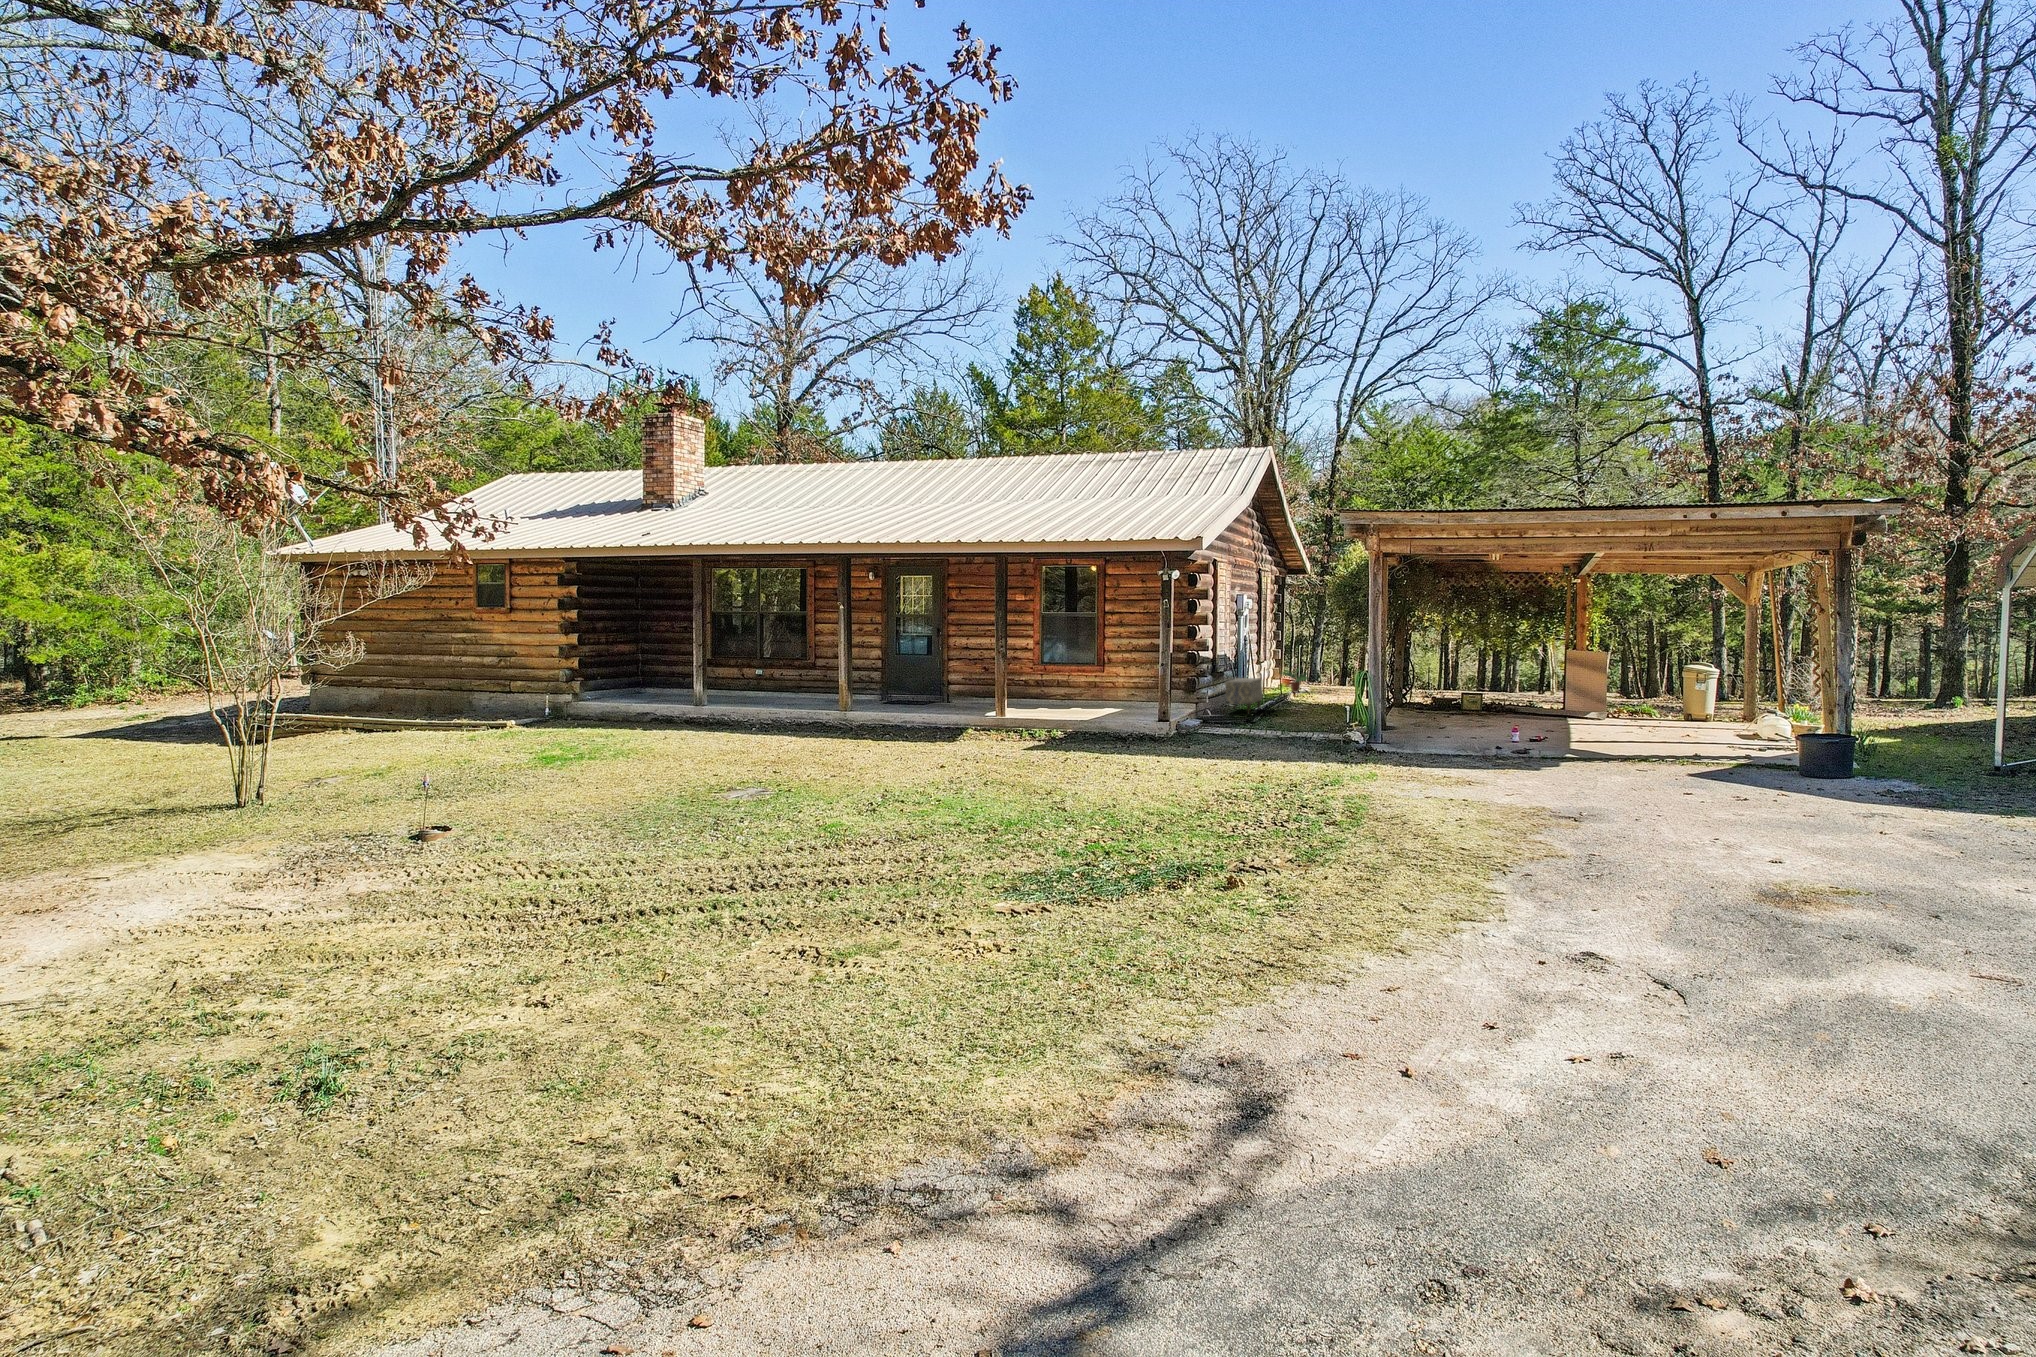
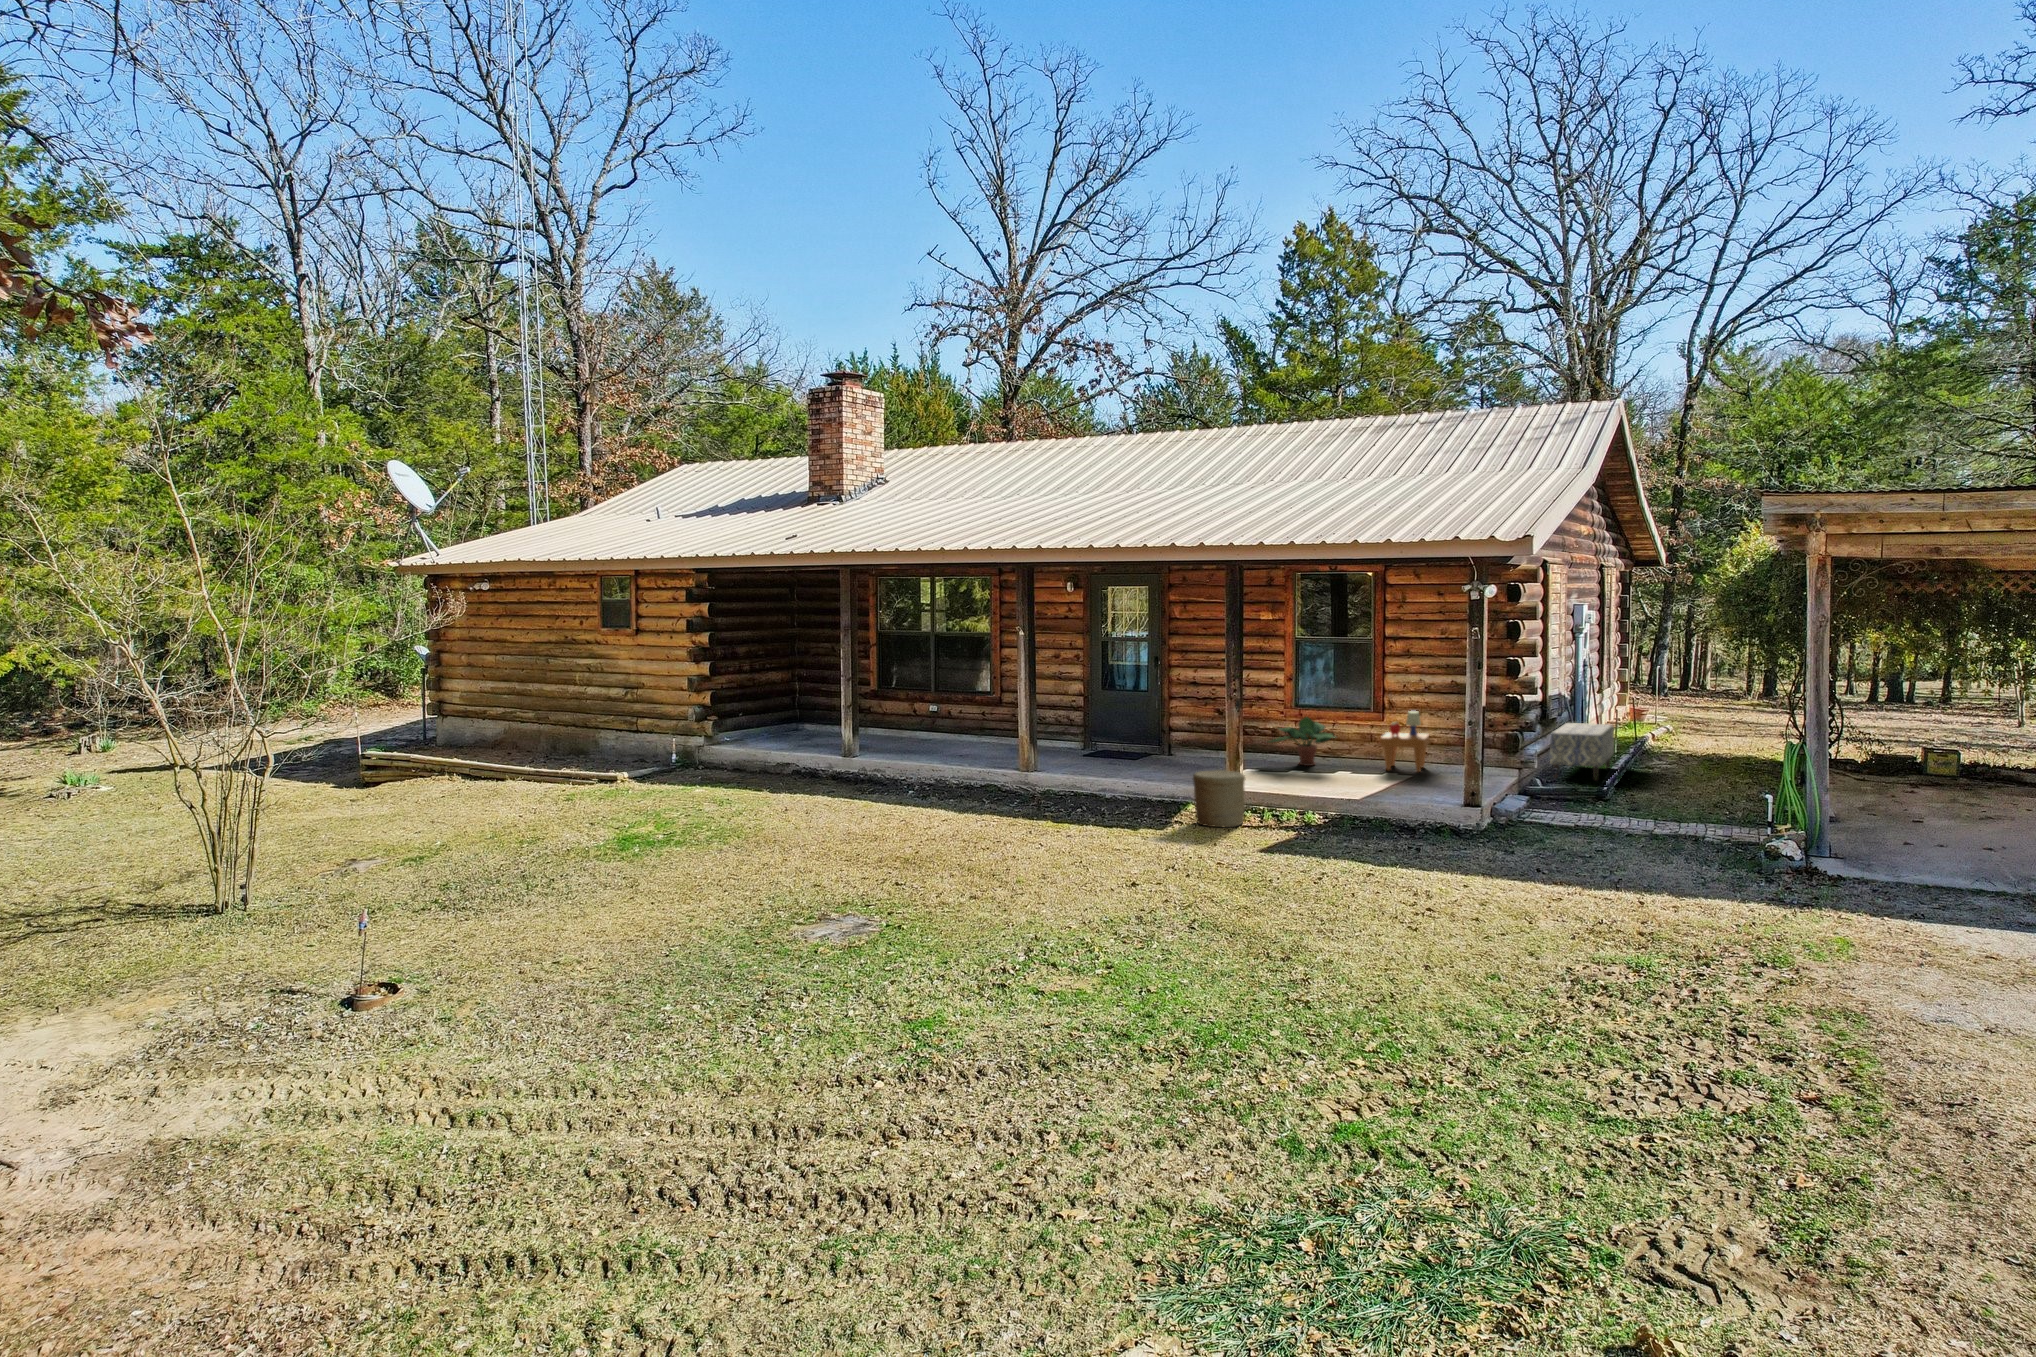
side table: none [1105,664,1138,705] -> present [1380,711,1430,772]
potted plant: present [1283,668,1308,693] -> present [1268,717,1336,766]
woven basket: none [978,700,1015,737] -> present [1193,770,1246,827]

